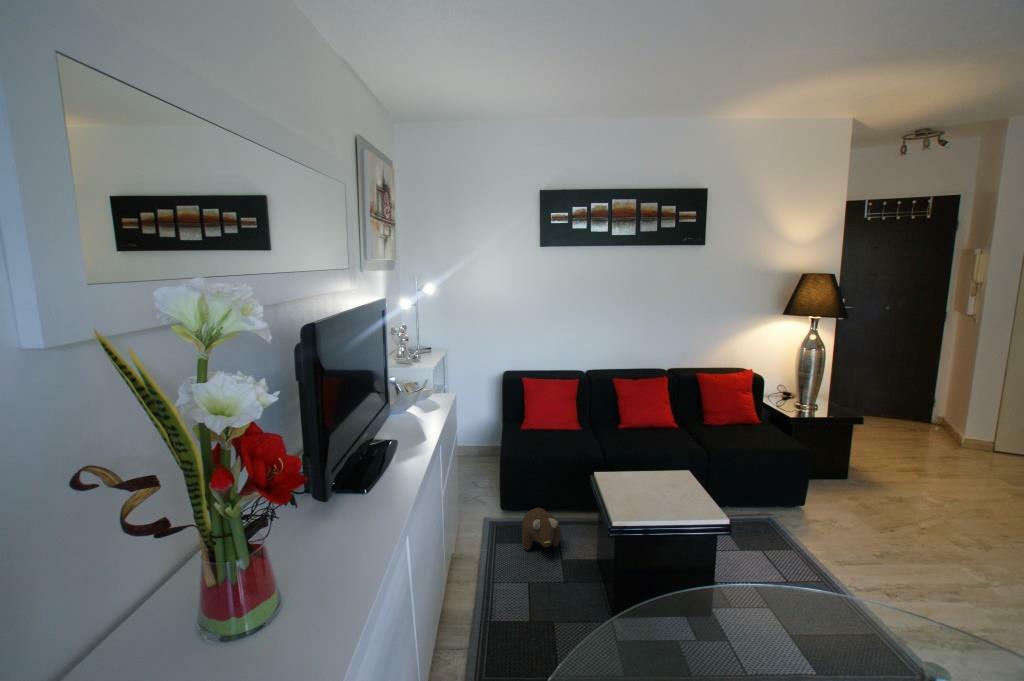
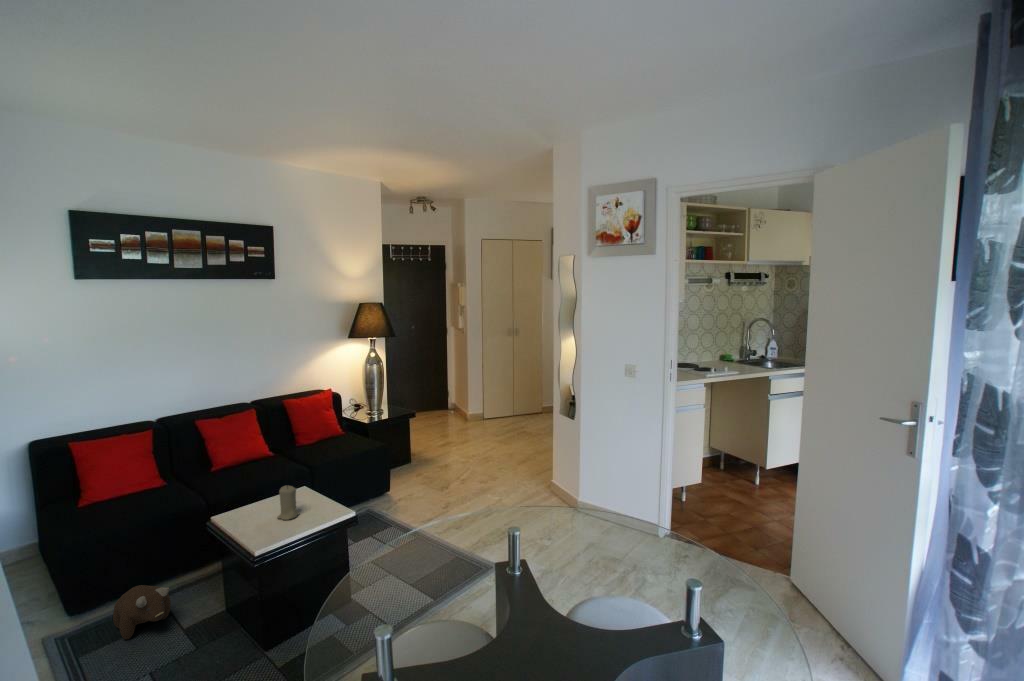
candle: none [653,464,678,504] -> present [277,486,299,520]

